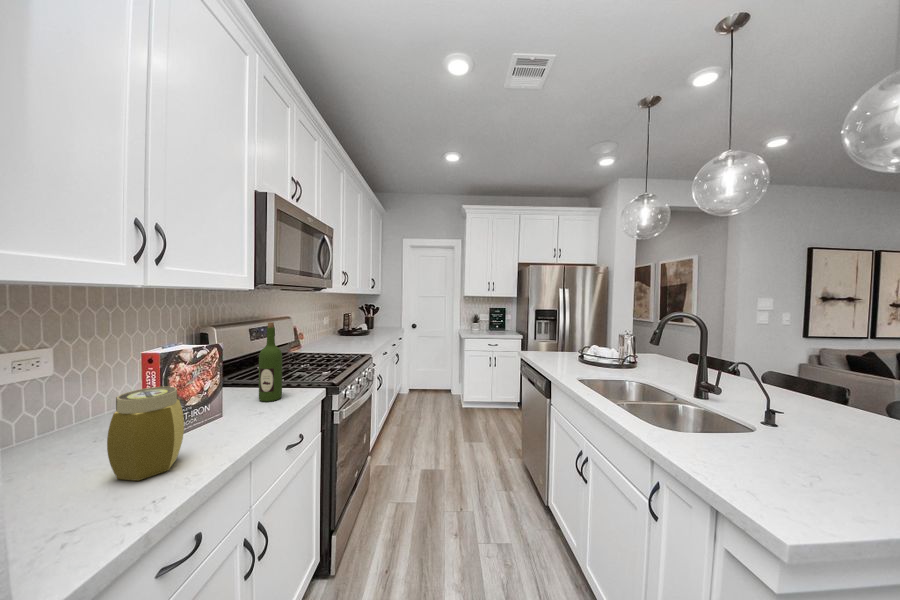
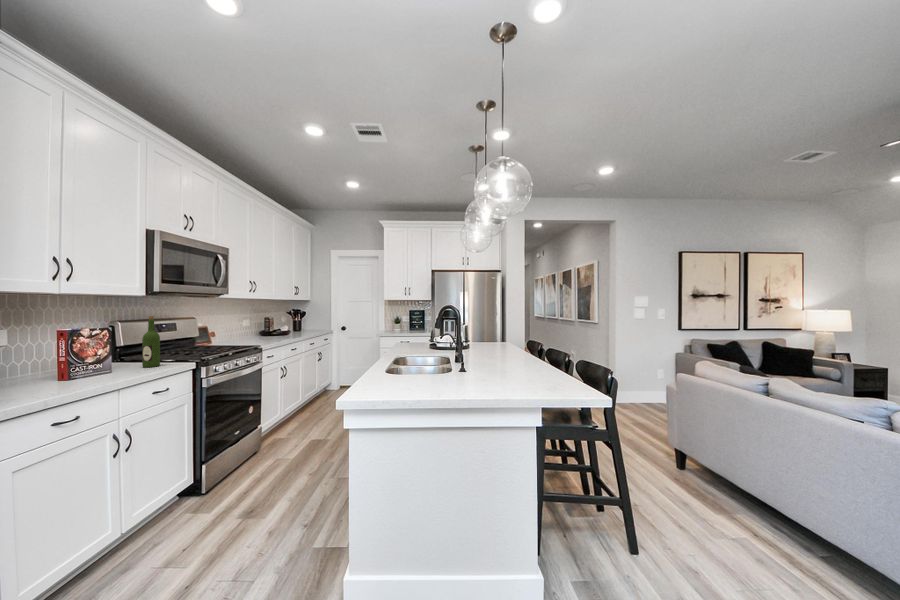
jar: present [107,387,184,481] -> none [31,346,76,390]

